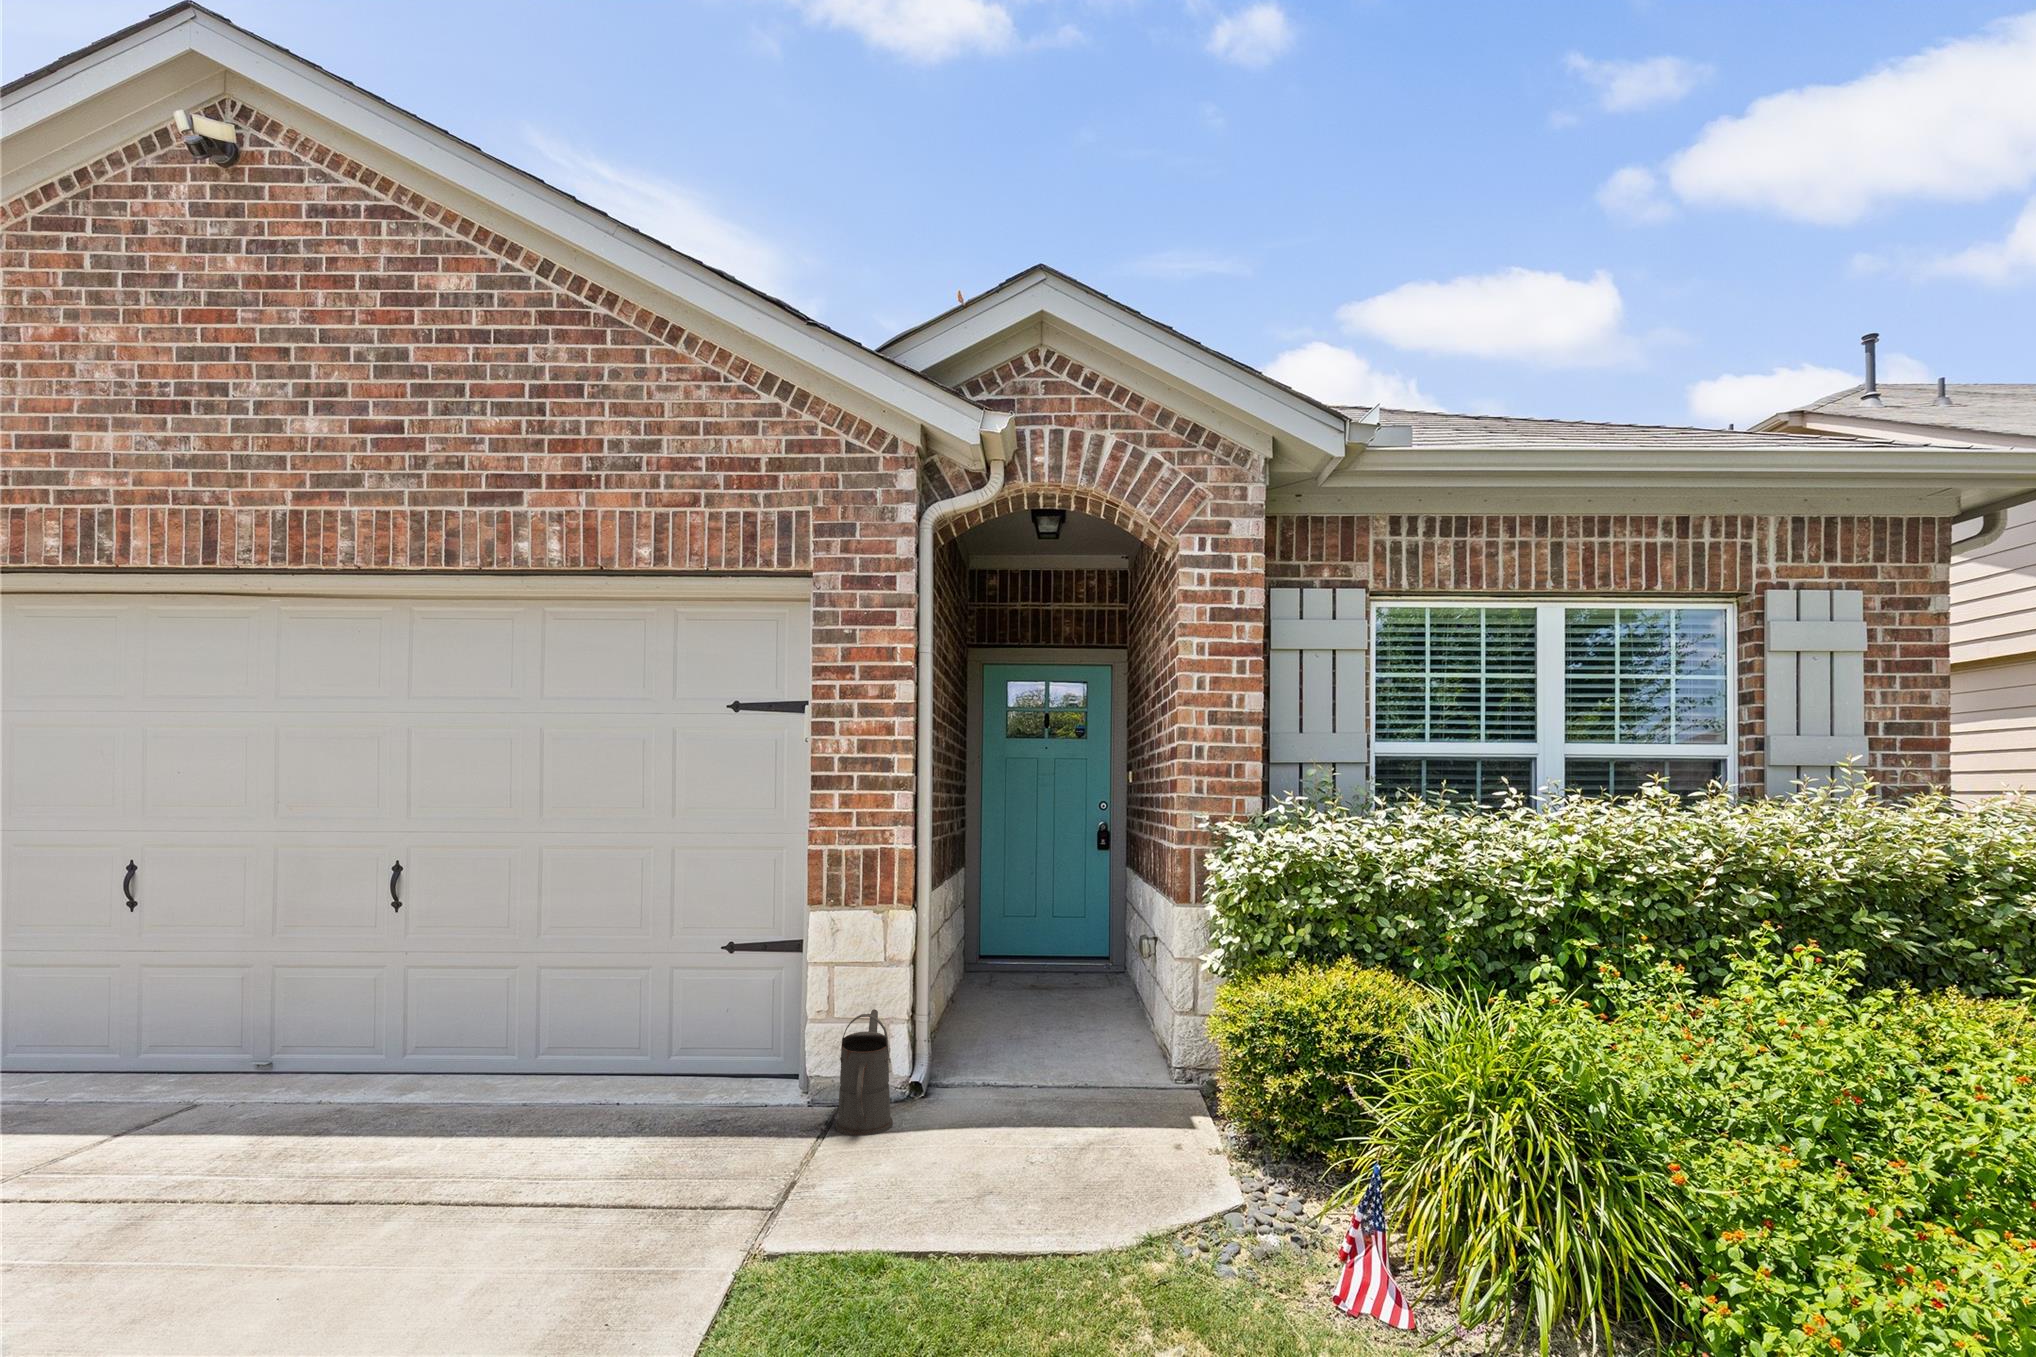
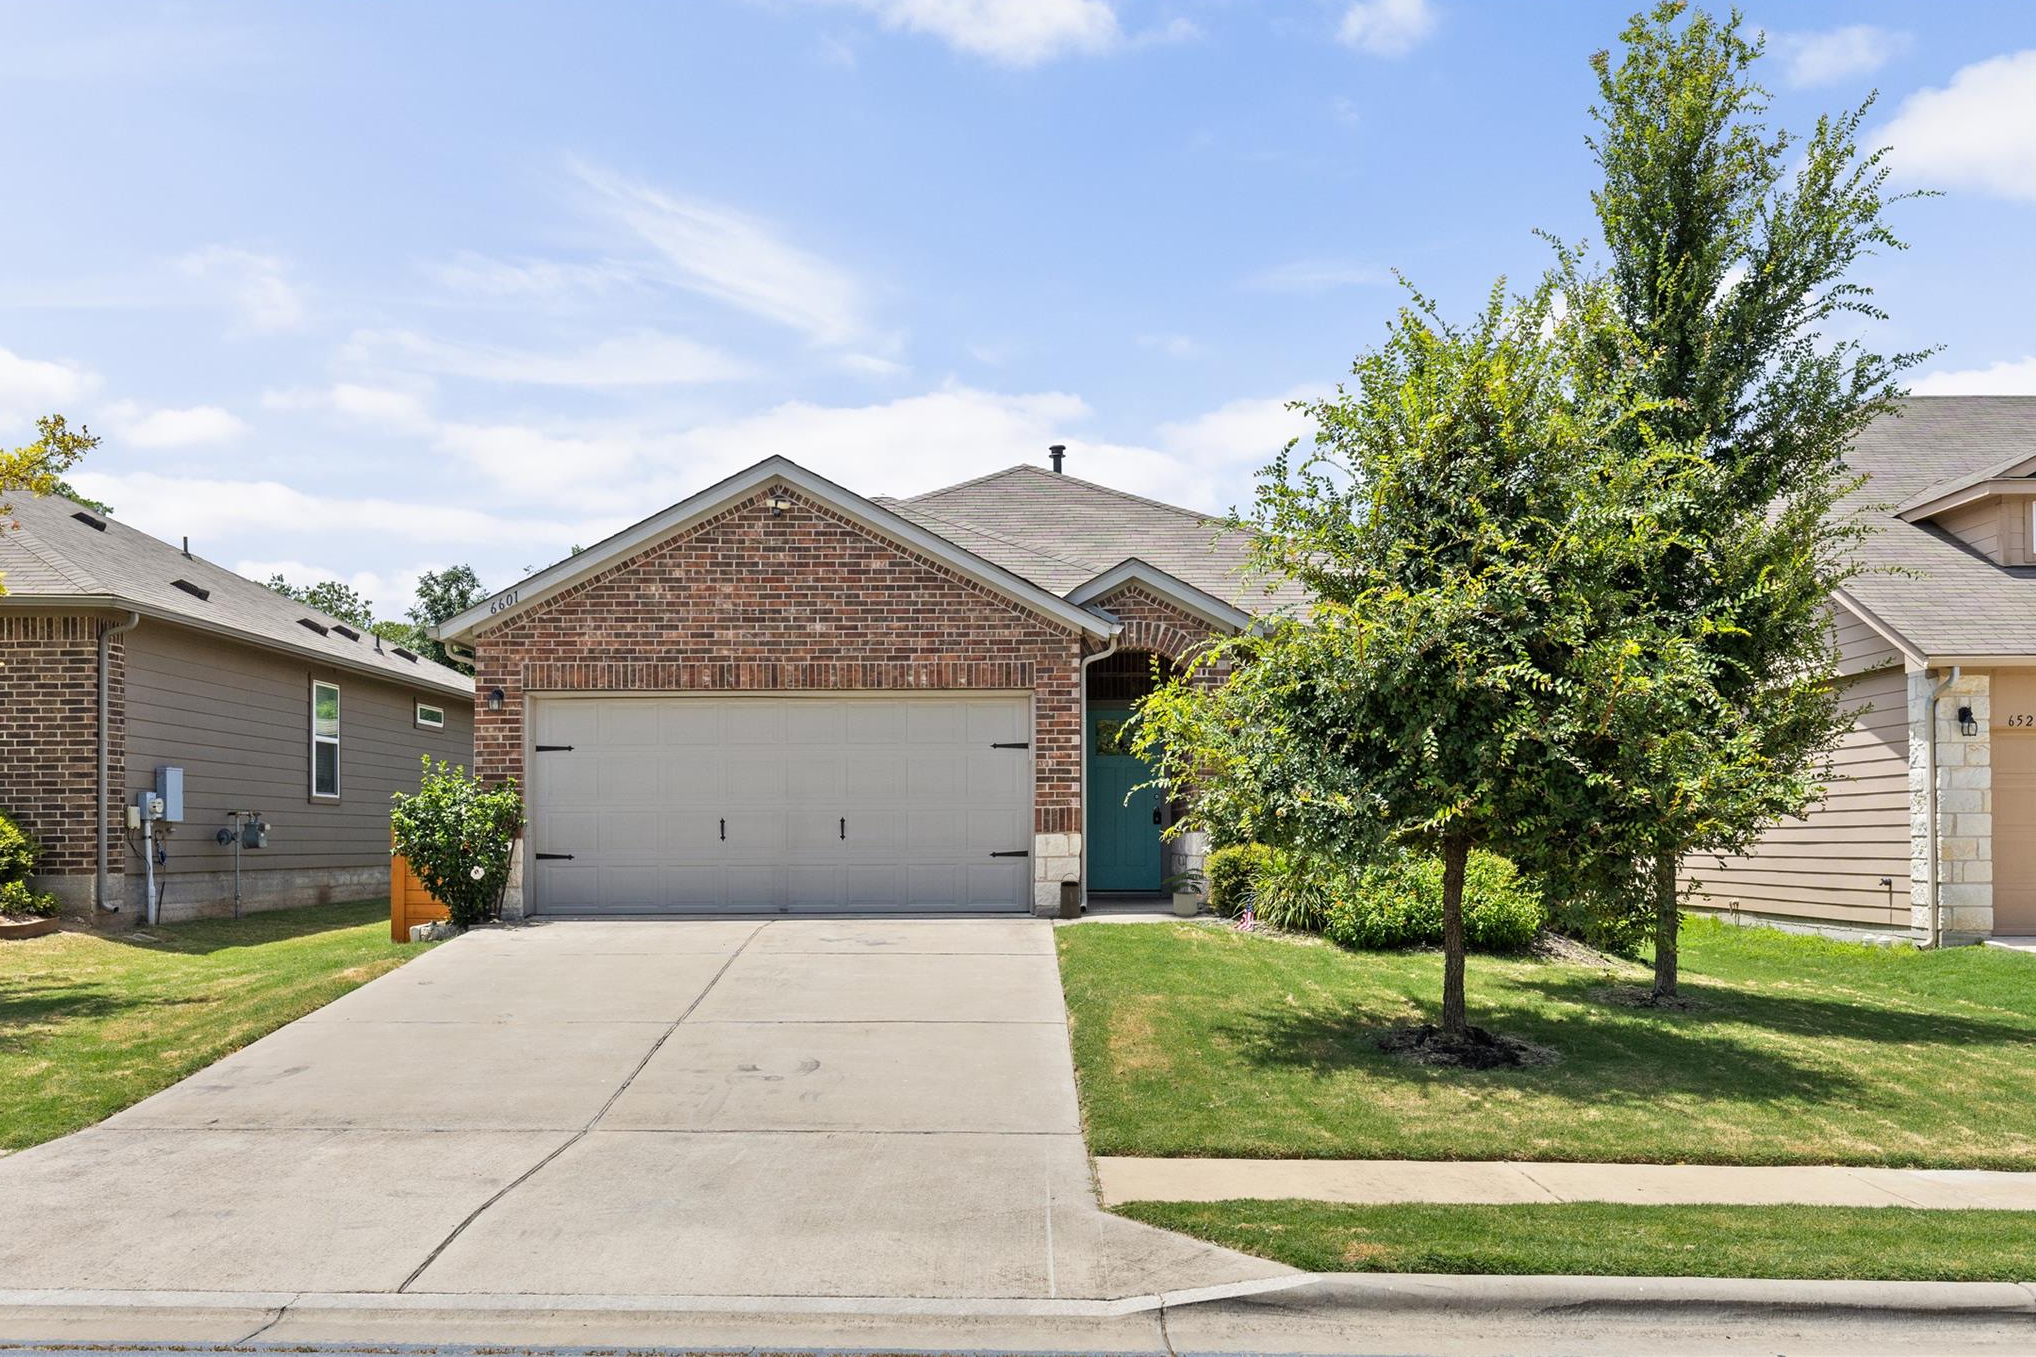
potted plant: none [1091,1000,1206,1126] -> present [1160,868,1207,916]

